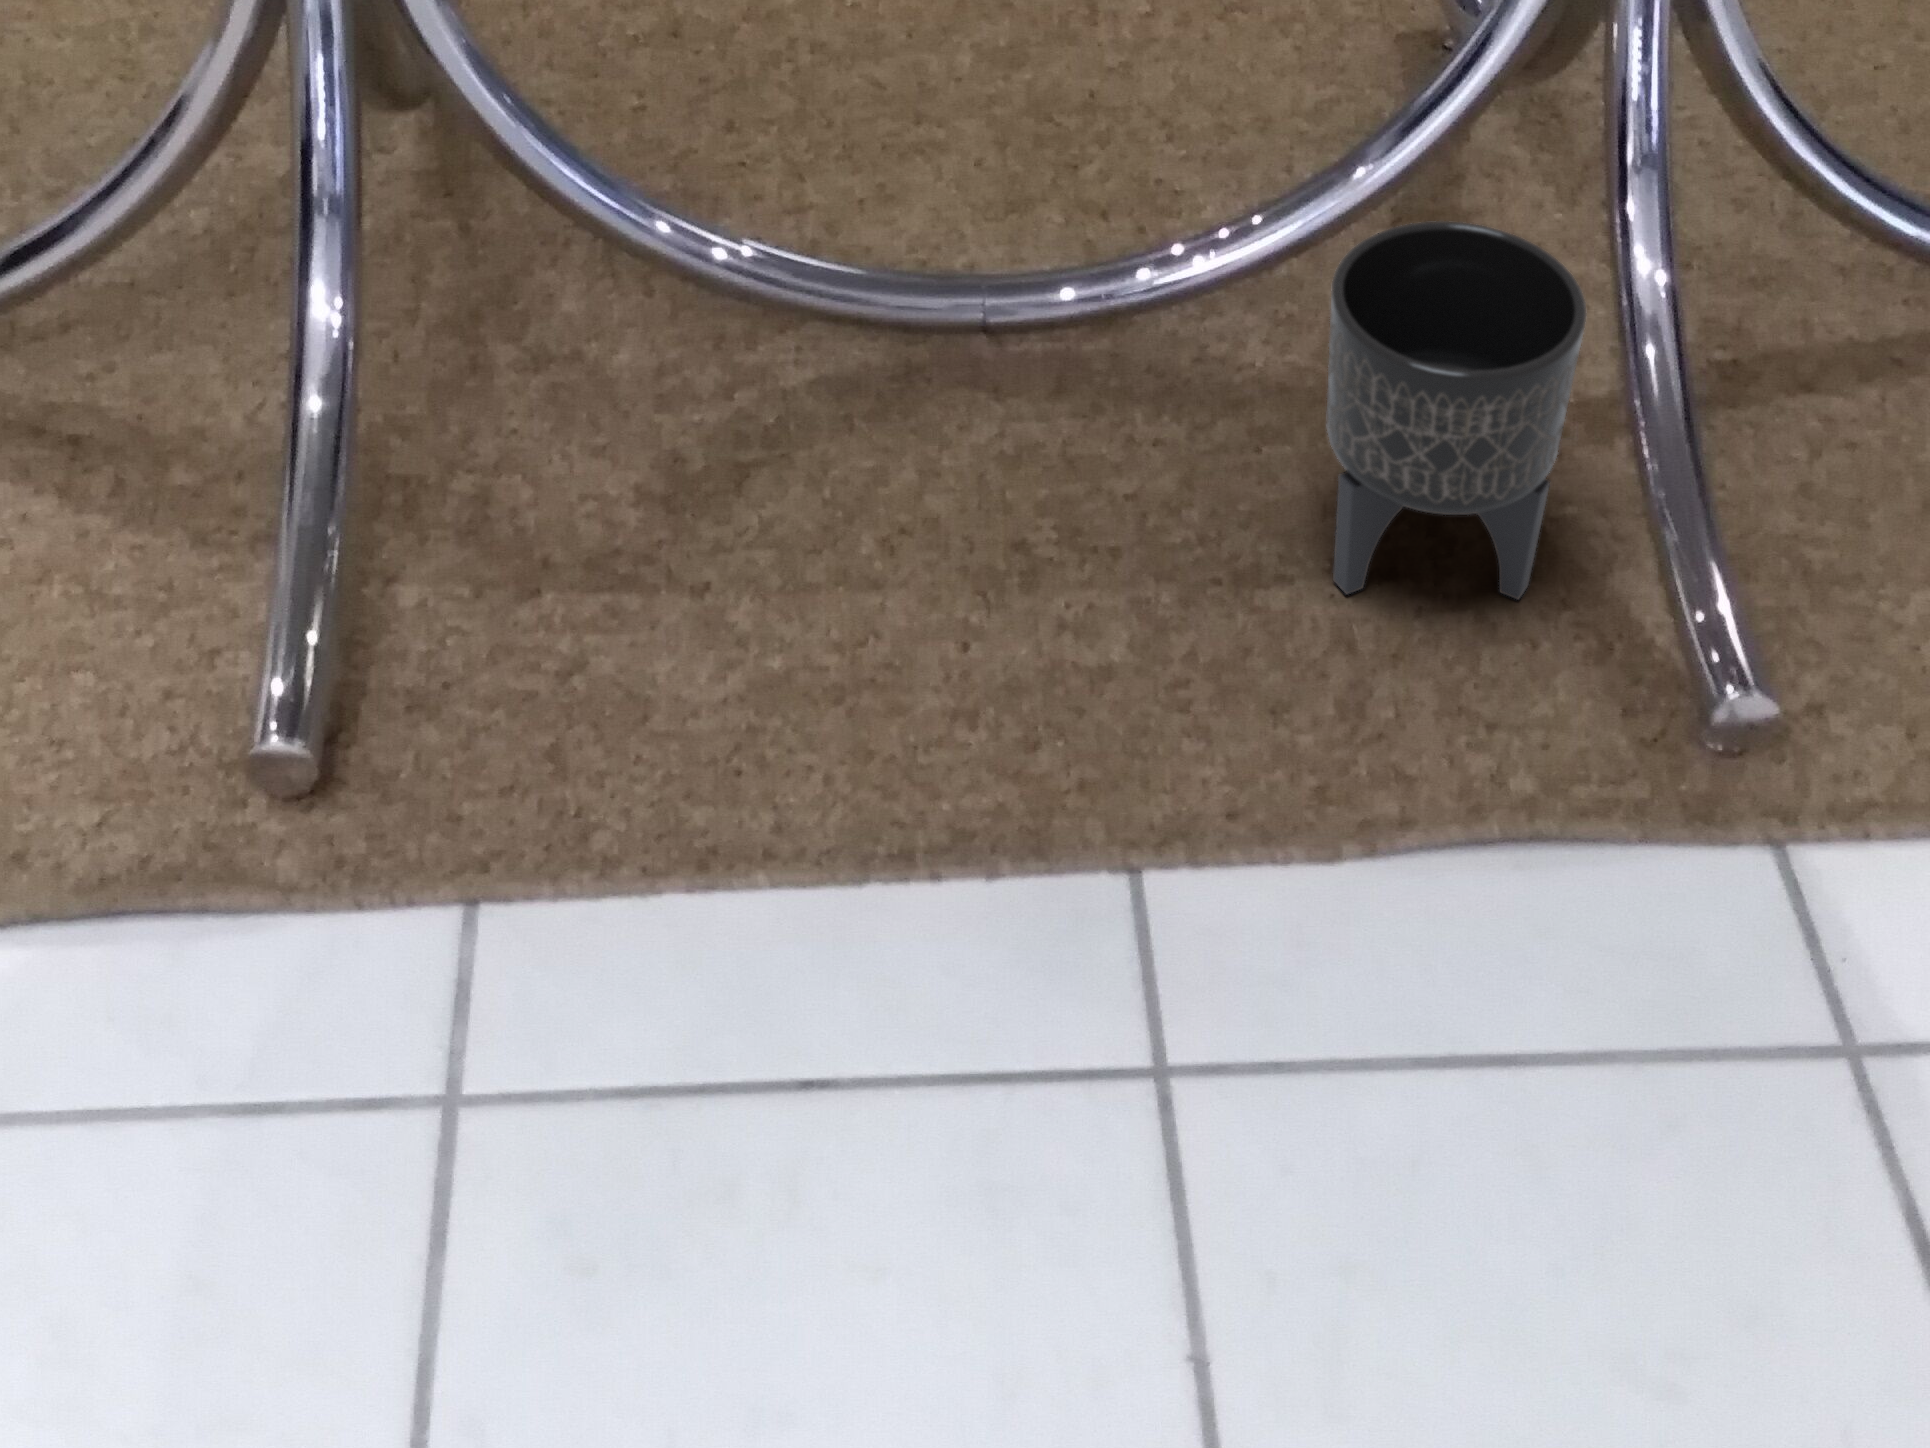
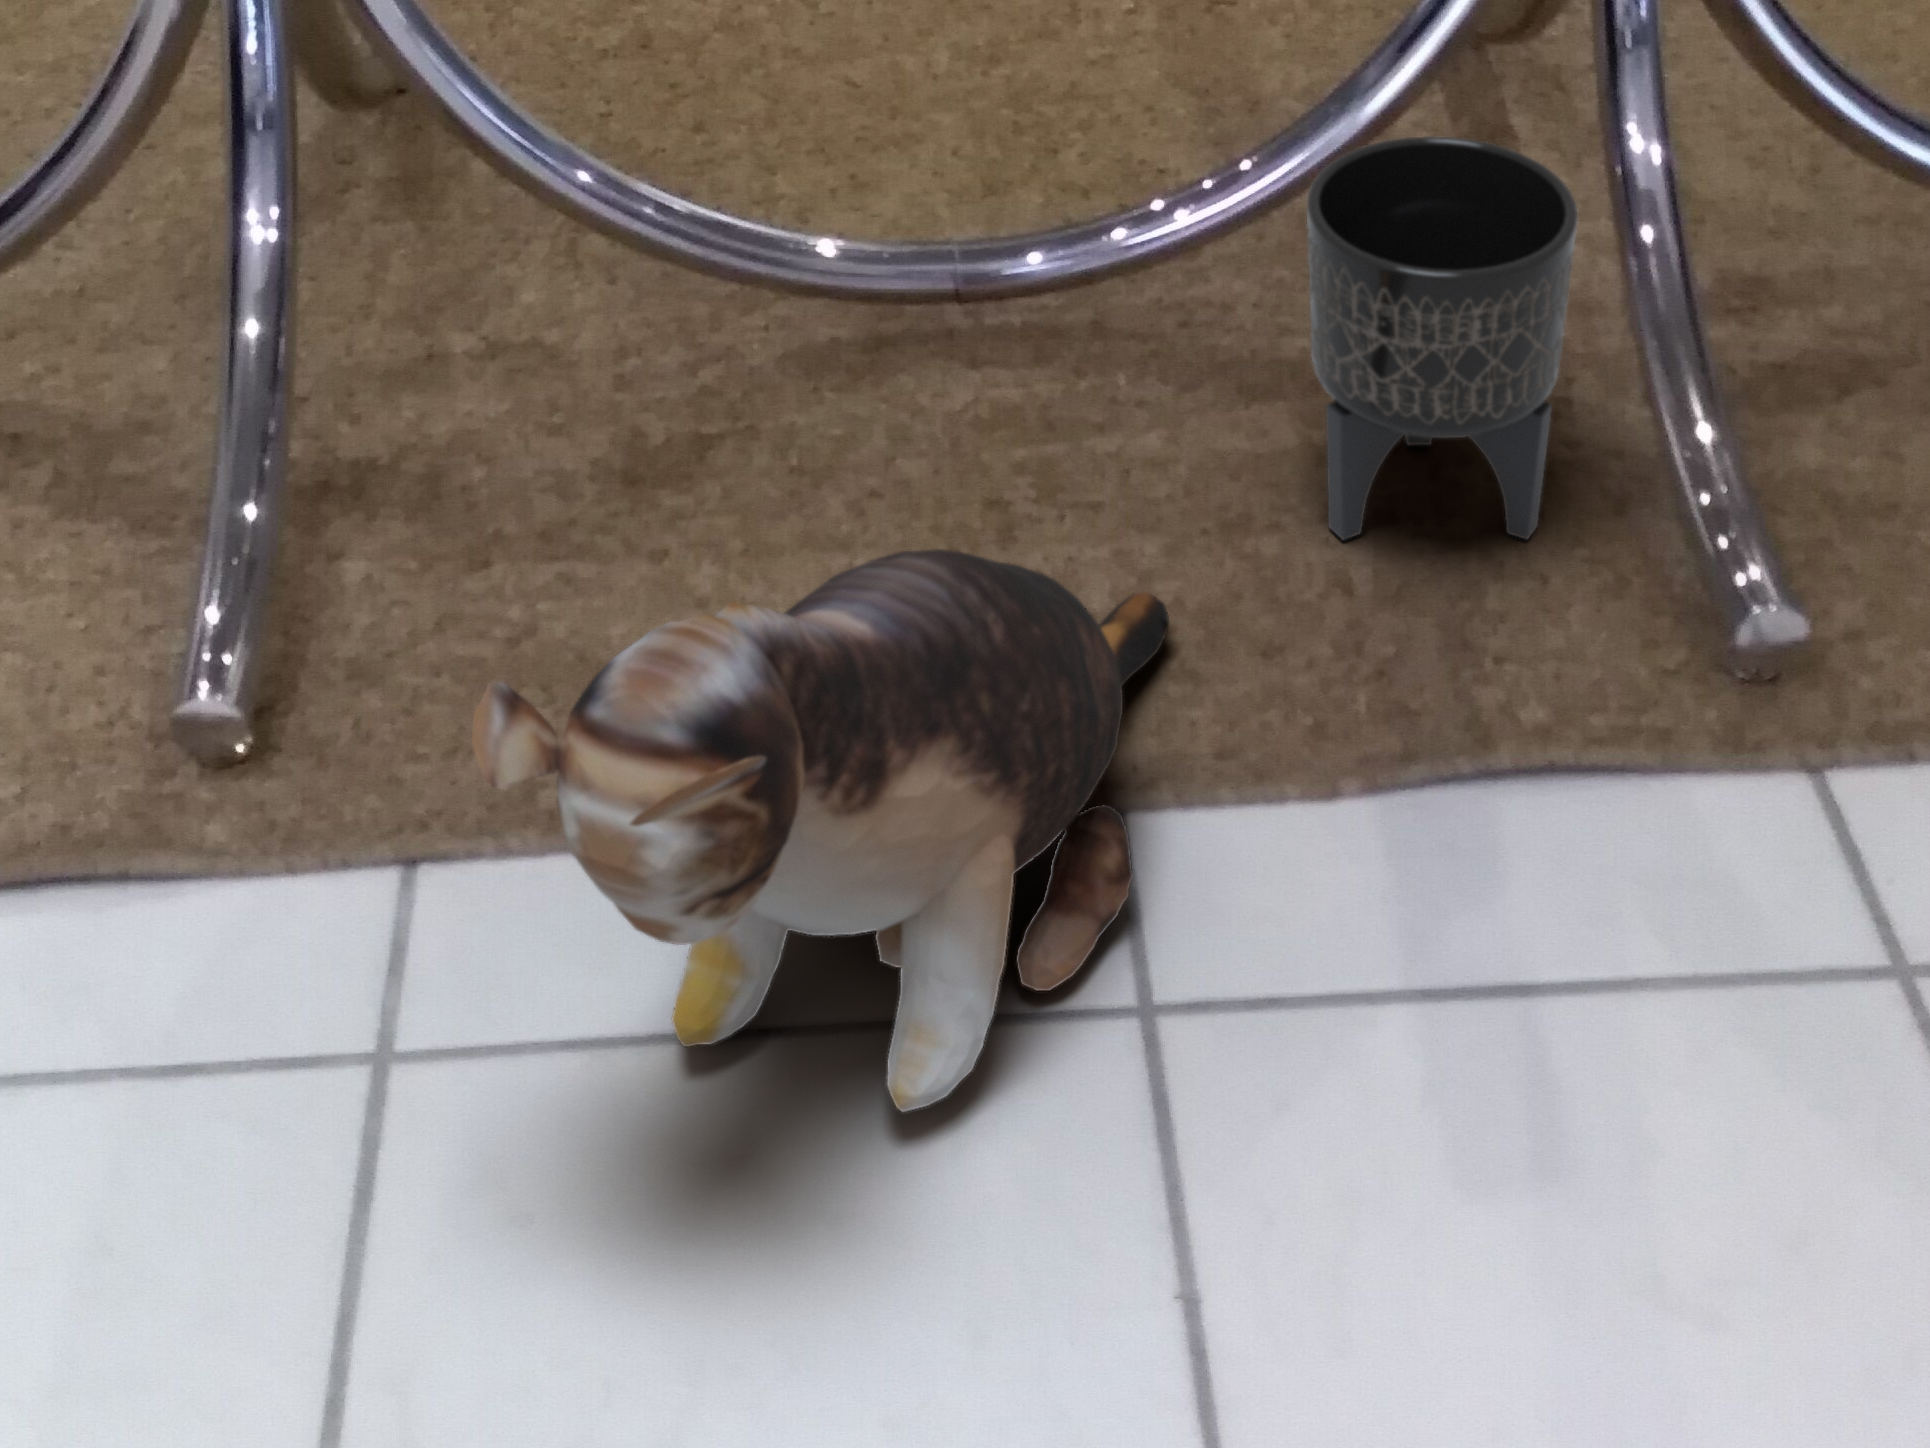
plush toy: none [574,643,1186,1170] -> present [472,549,1169,1112]

